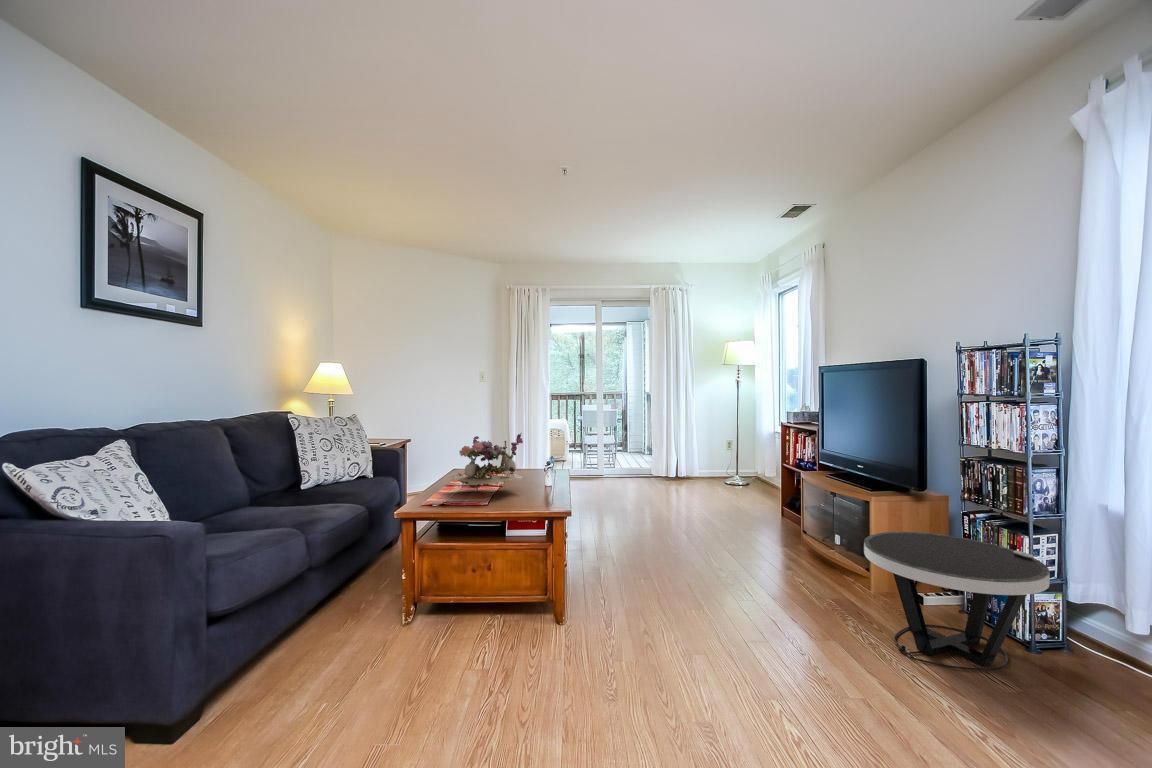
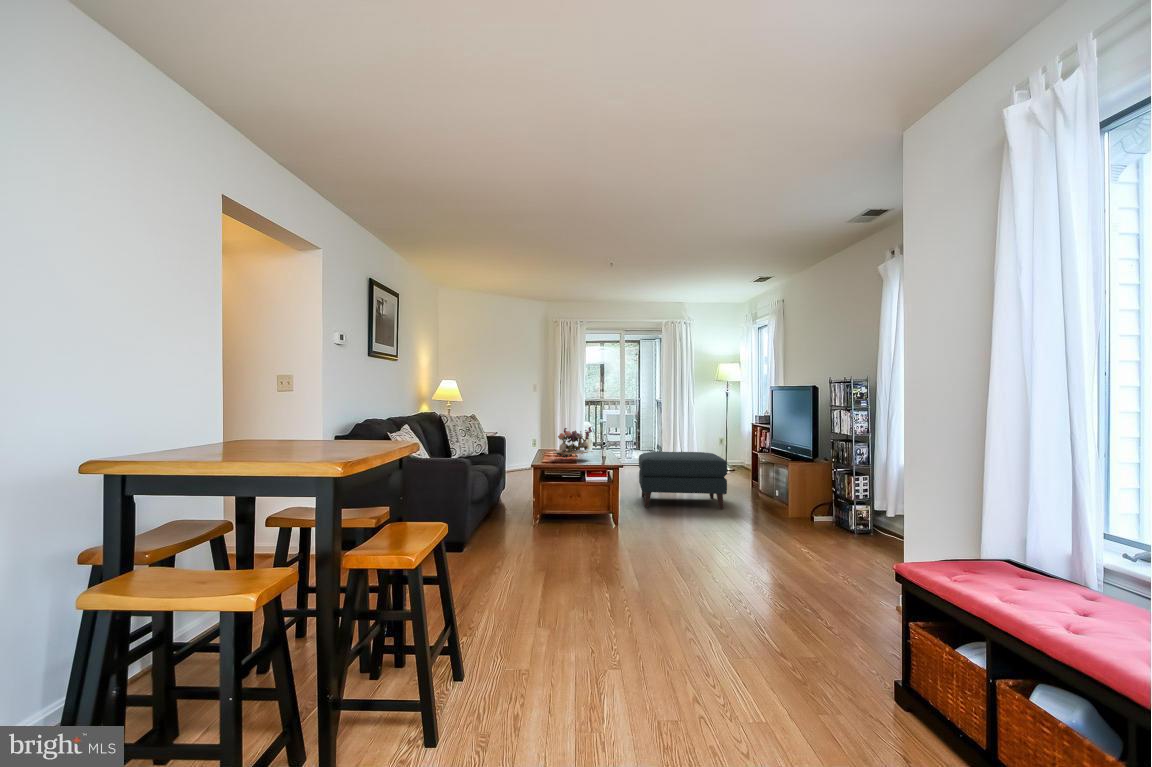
ottoman: none [611,469,755,570] -> present [639,452,727,509]
side table: present [864,532,1050,670] -> none [776,479,855,536]

